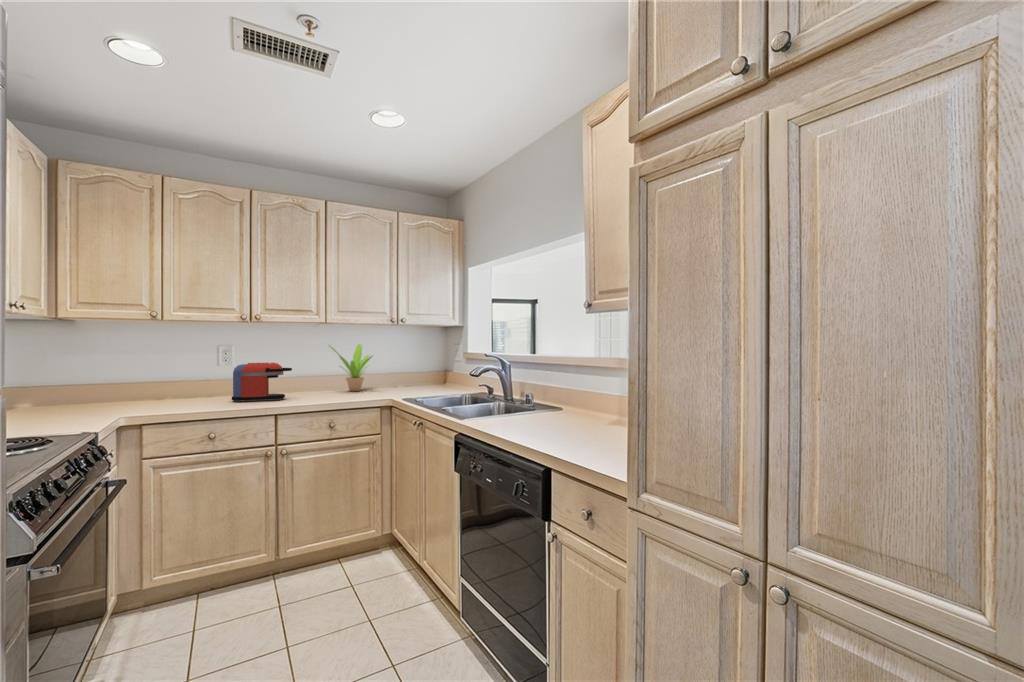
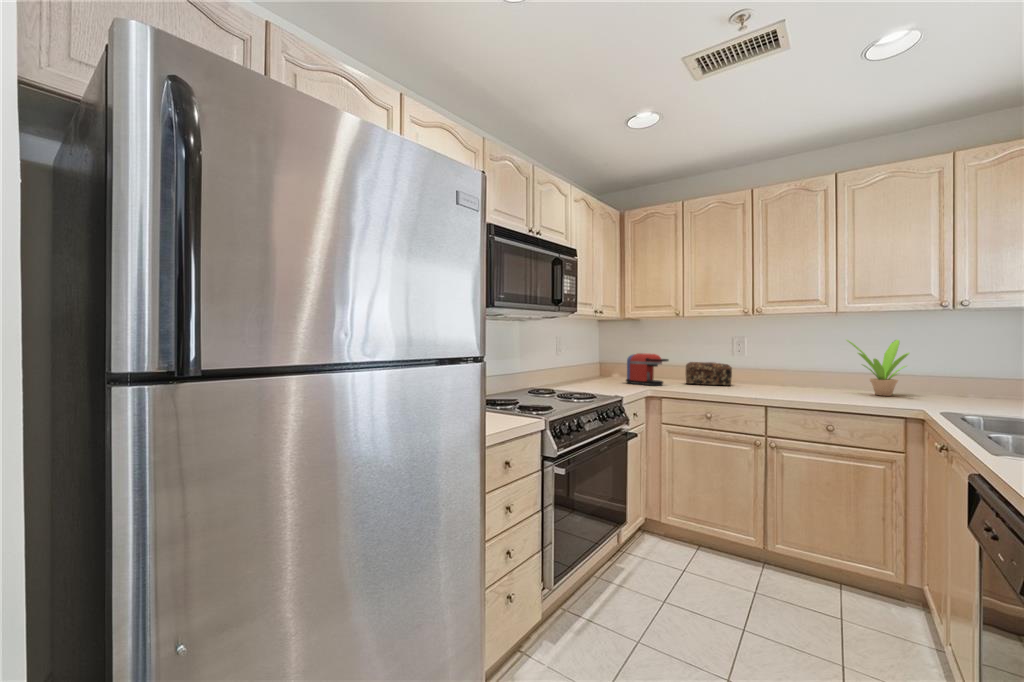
coffee maker: present [232,362,292,402] -> present [626,353,668,385]
bread loaf: none [157,373,219,402] -> present [686,362,732,385]

